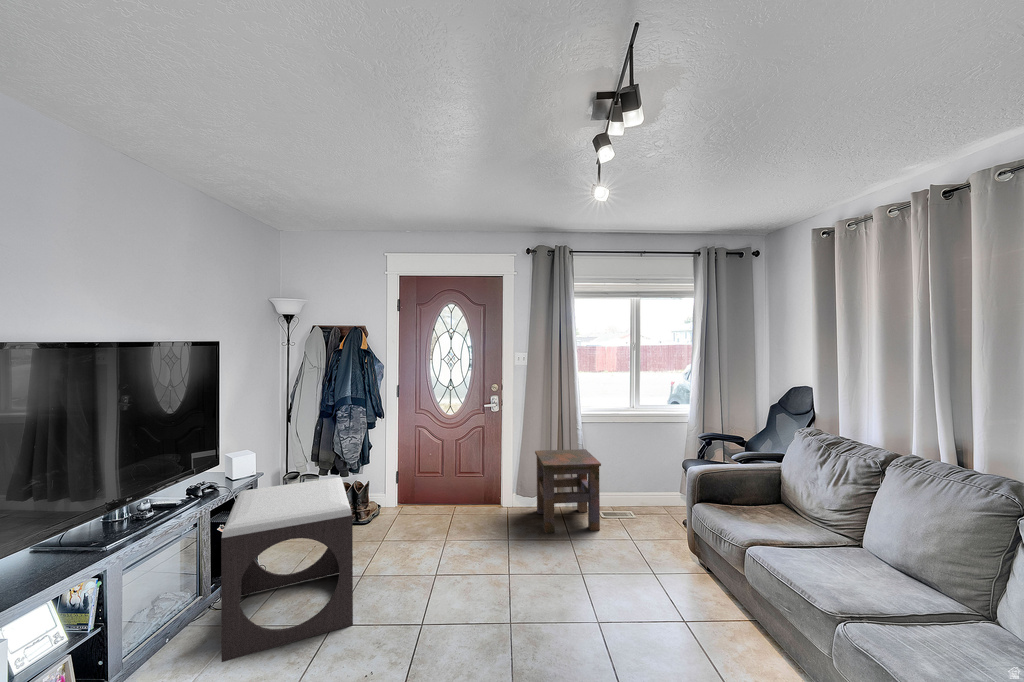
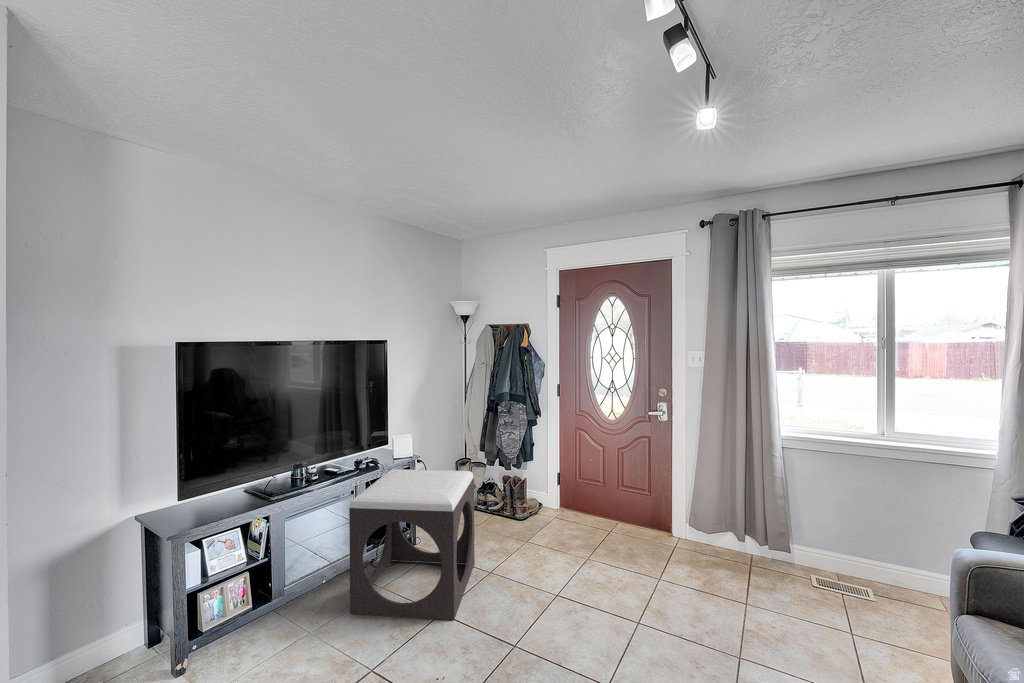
side table: present [535,449,601,533] -> none [707,476,798,604]

